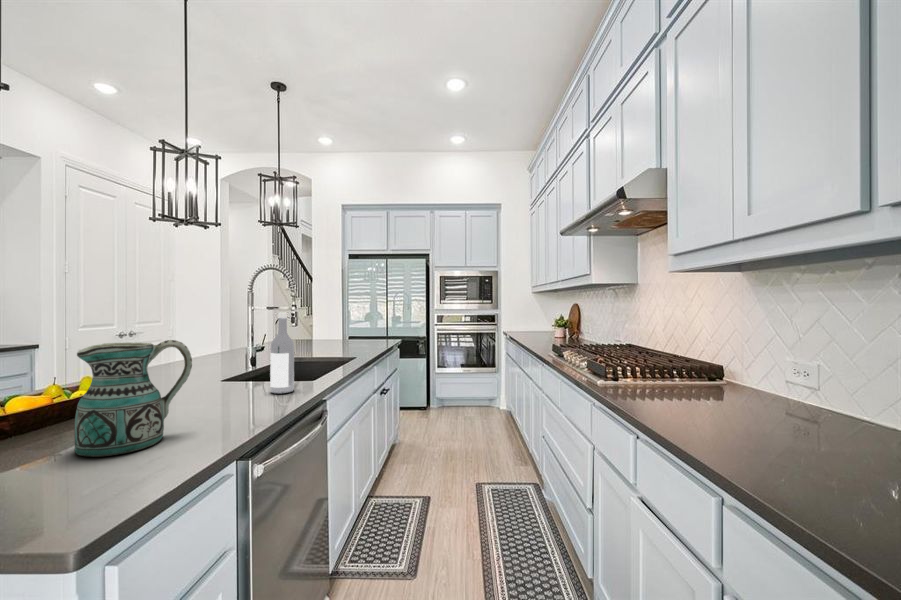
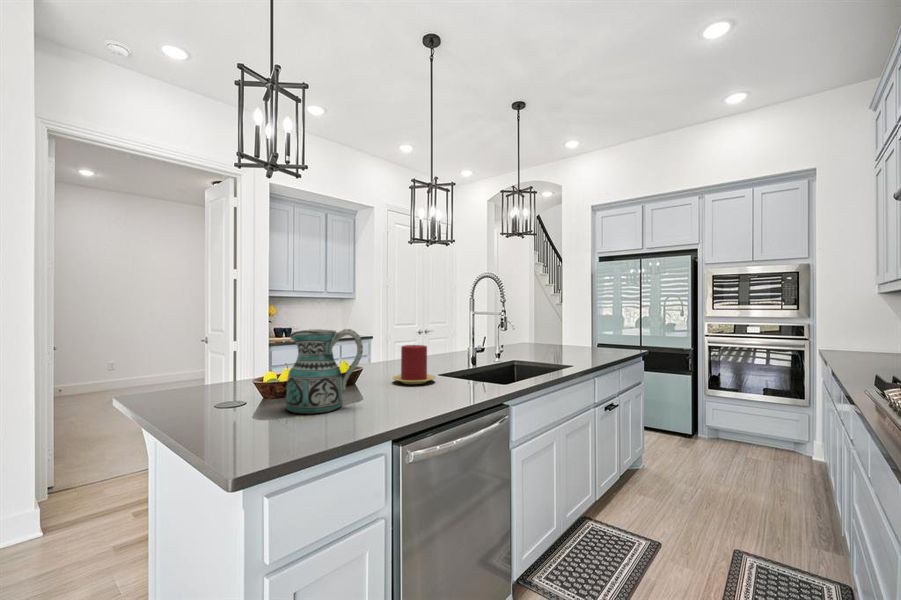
wine bottle: present [270,312,294,394] -> none [451,311,472,388]
candle: none [189,352,246,398] -> present [393,345,435,384]

